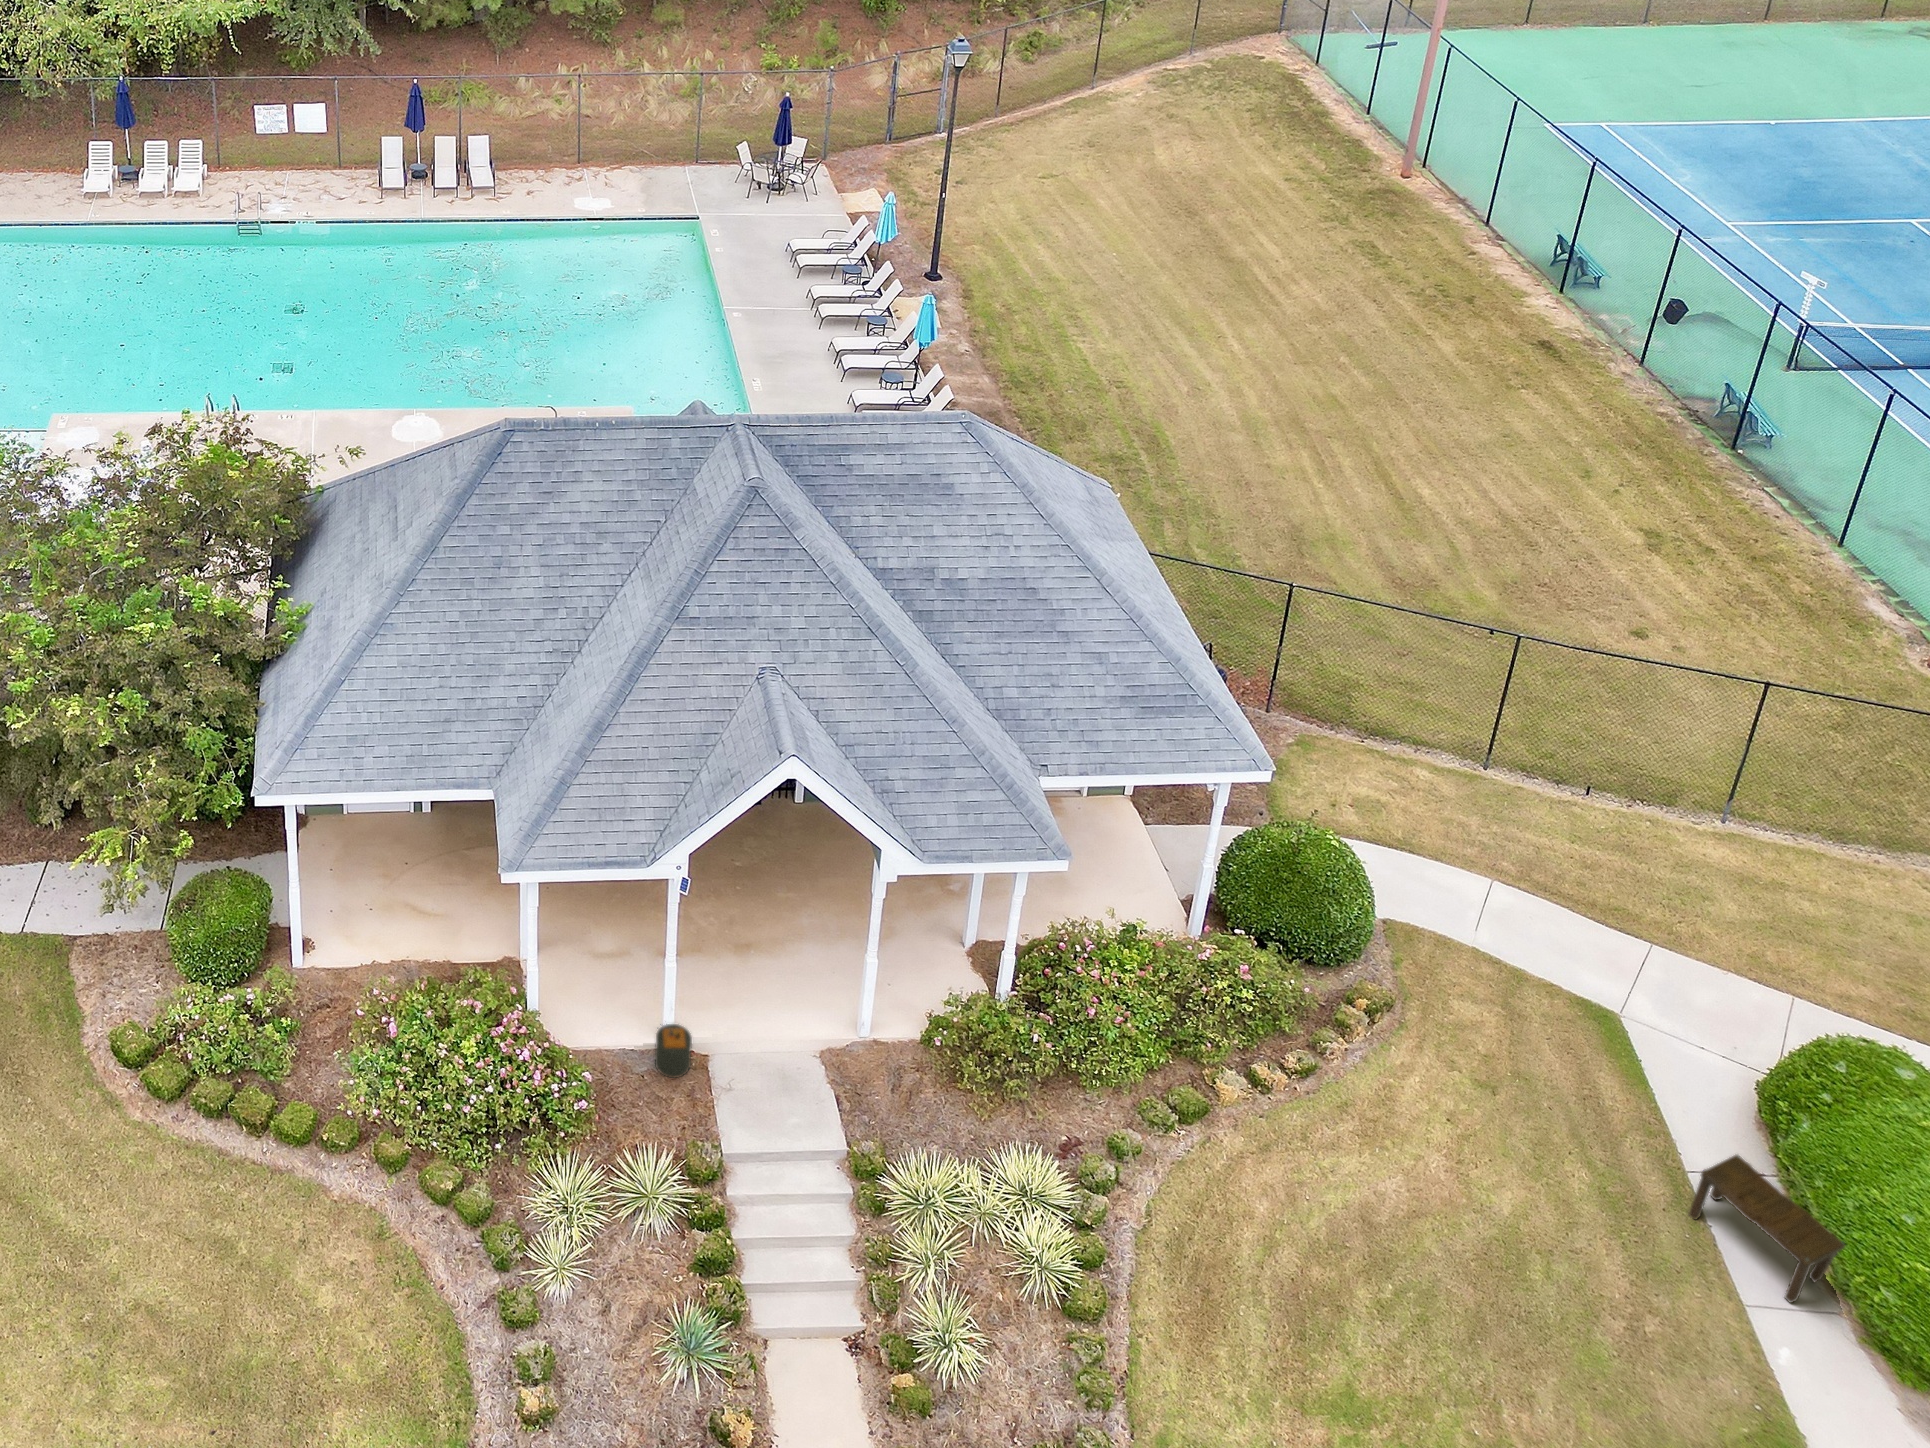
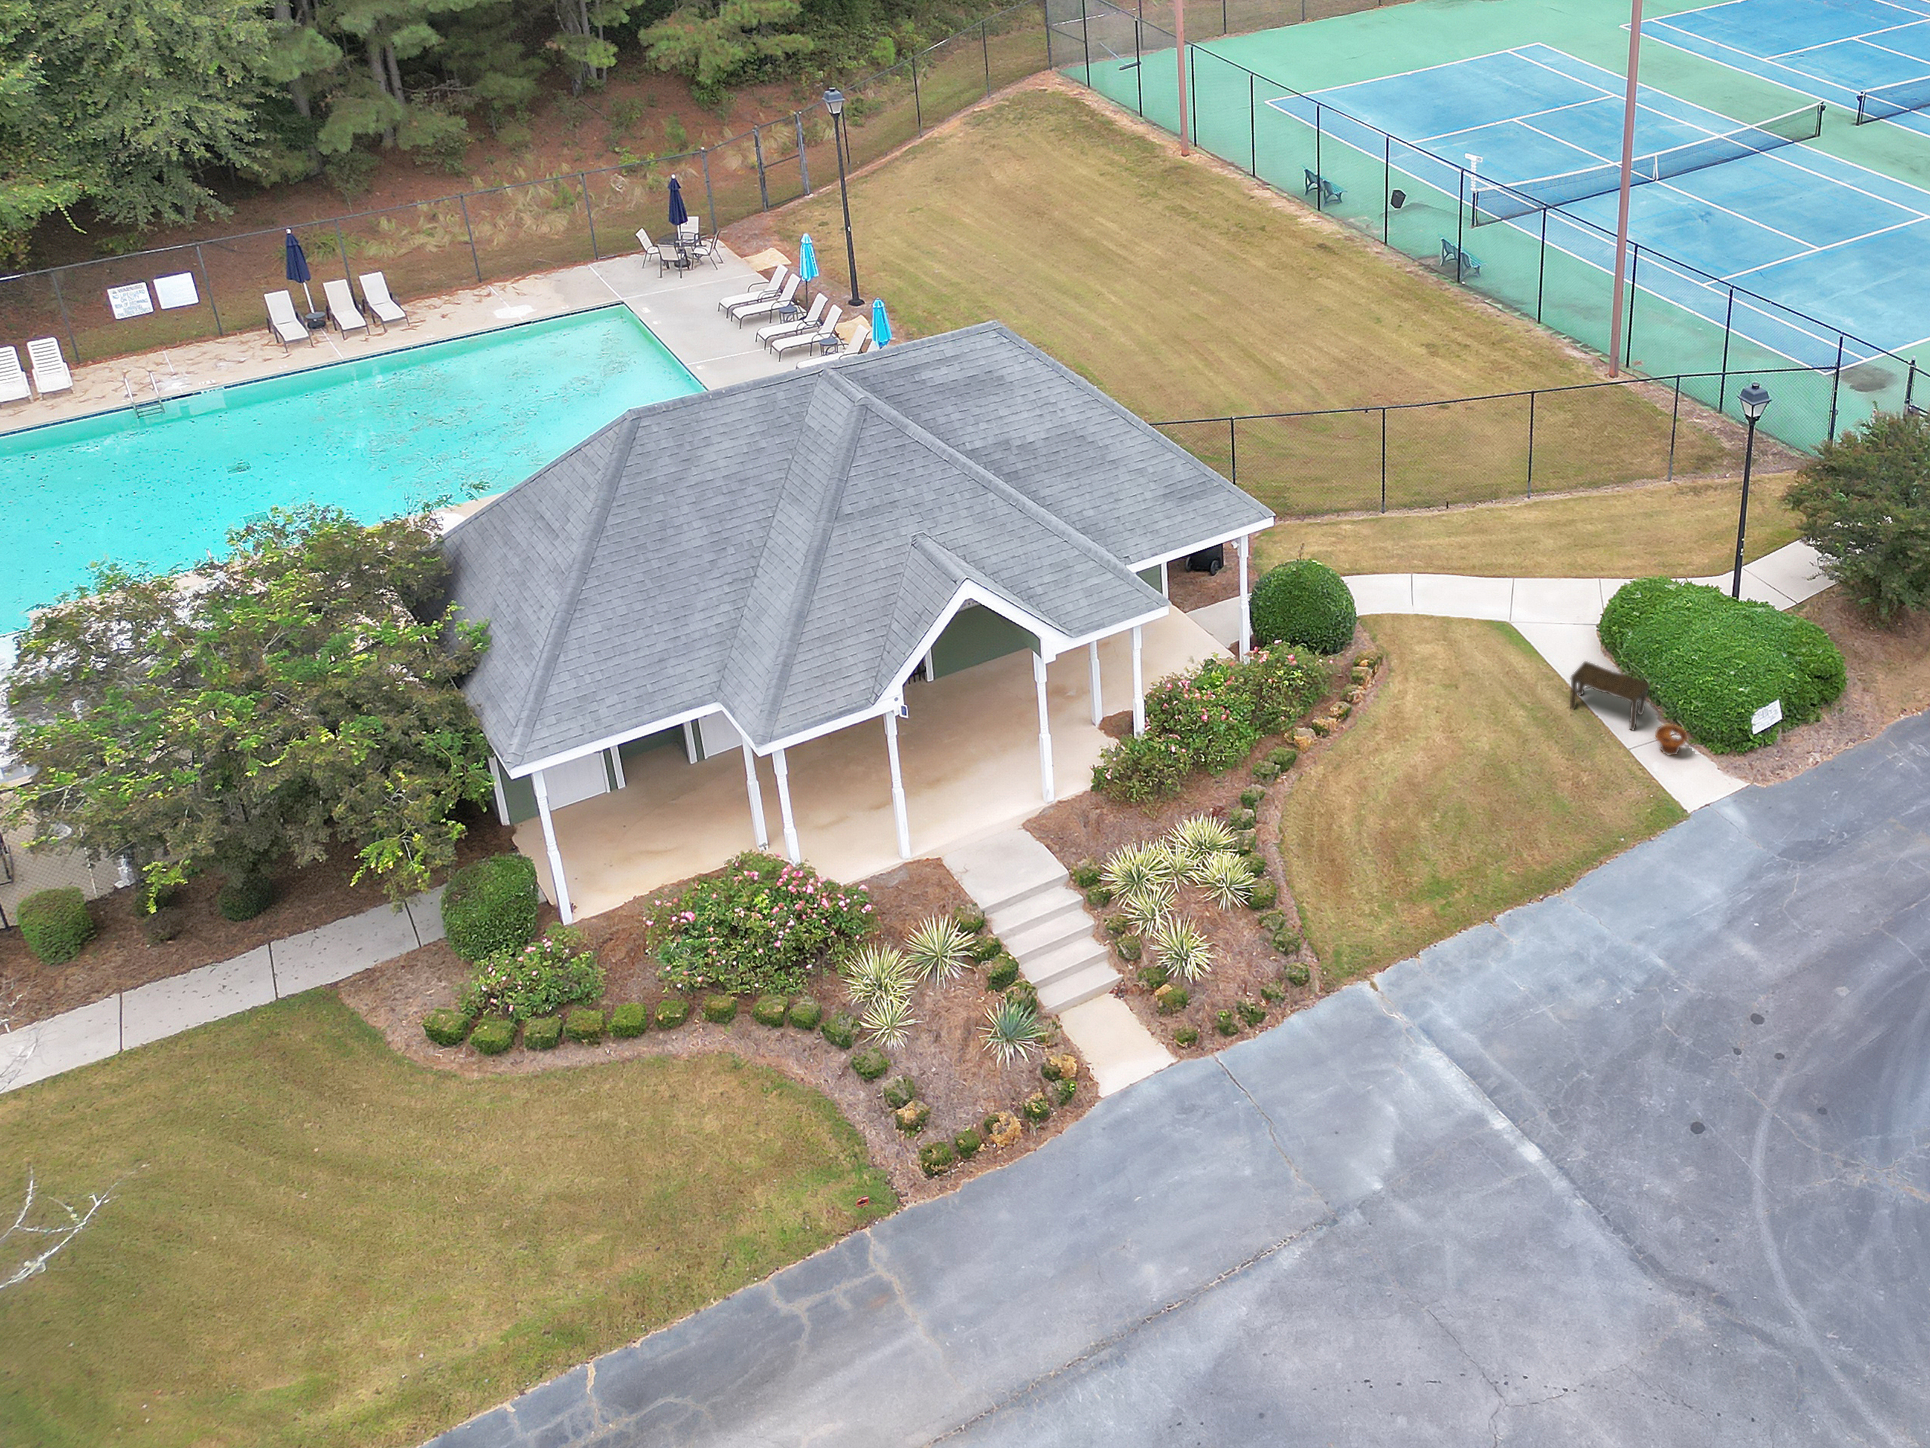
trash can: present [655,1024,692,1078] -> none [900,843,935,887]
planter: none [1826,1323,1889,1383] -> present [1655,724,1687,755]

